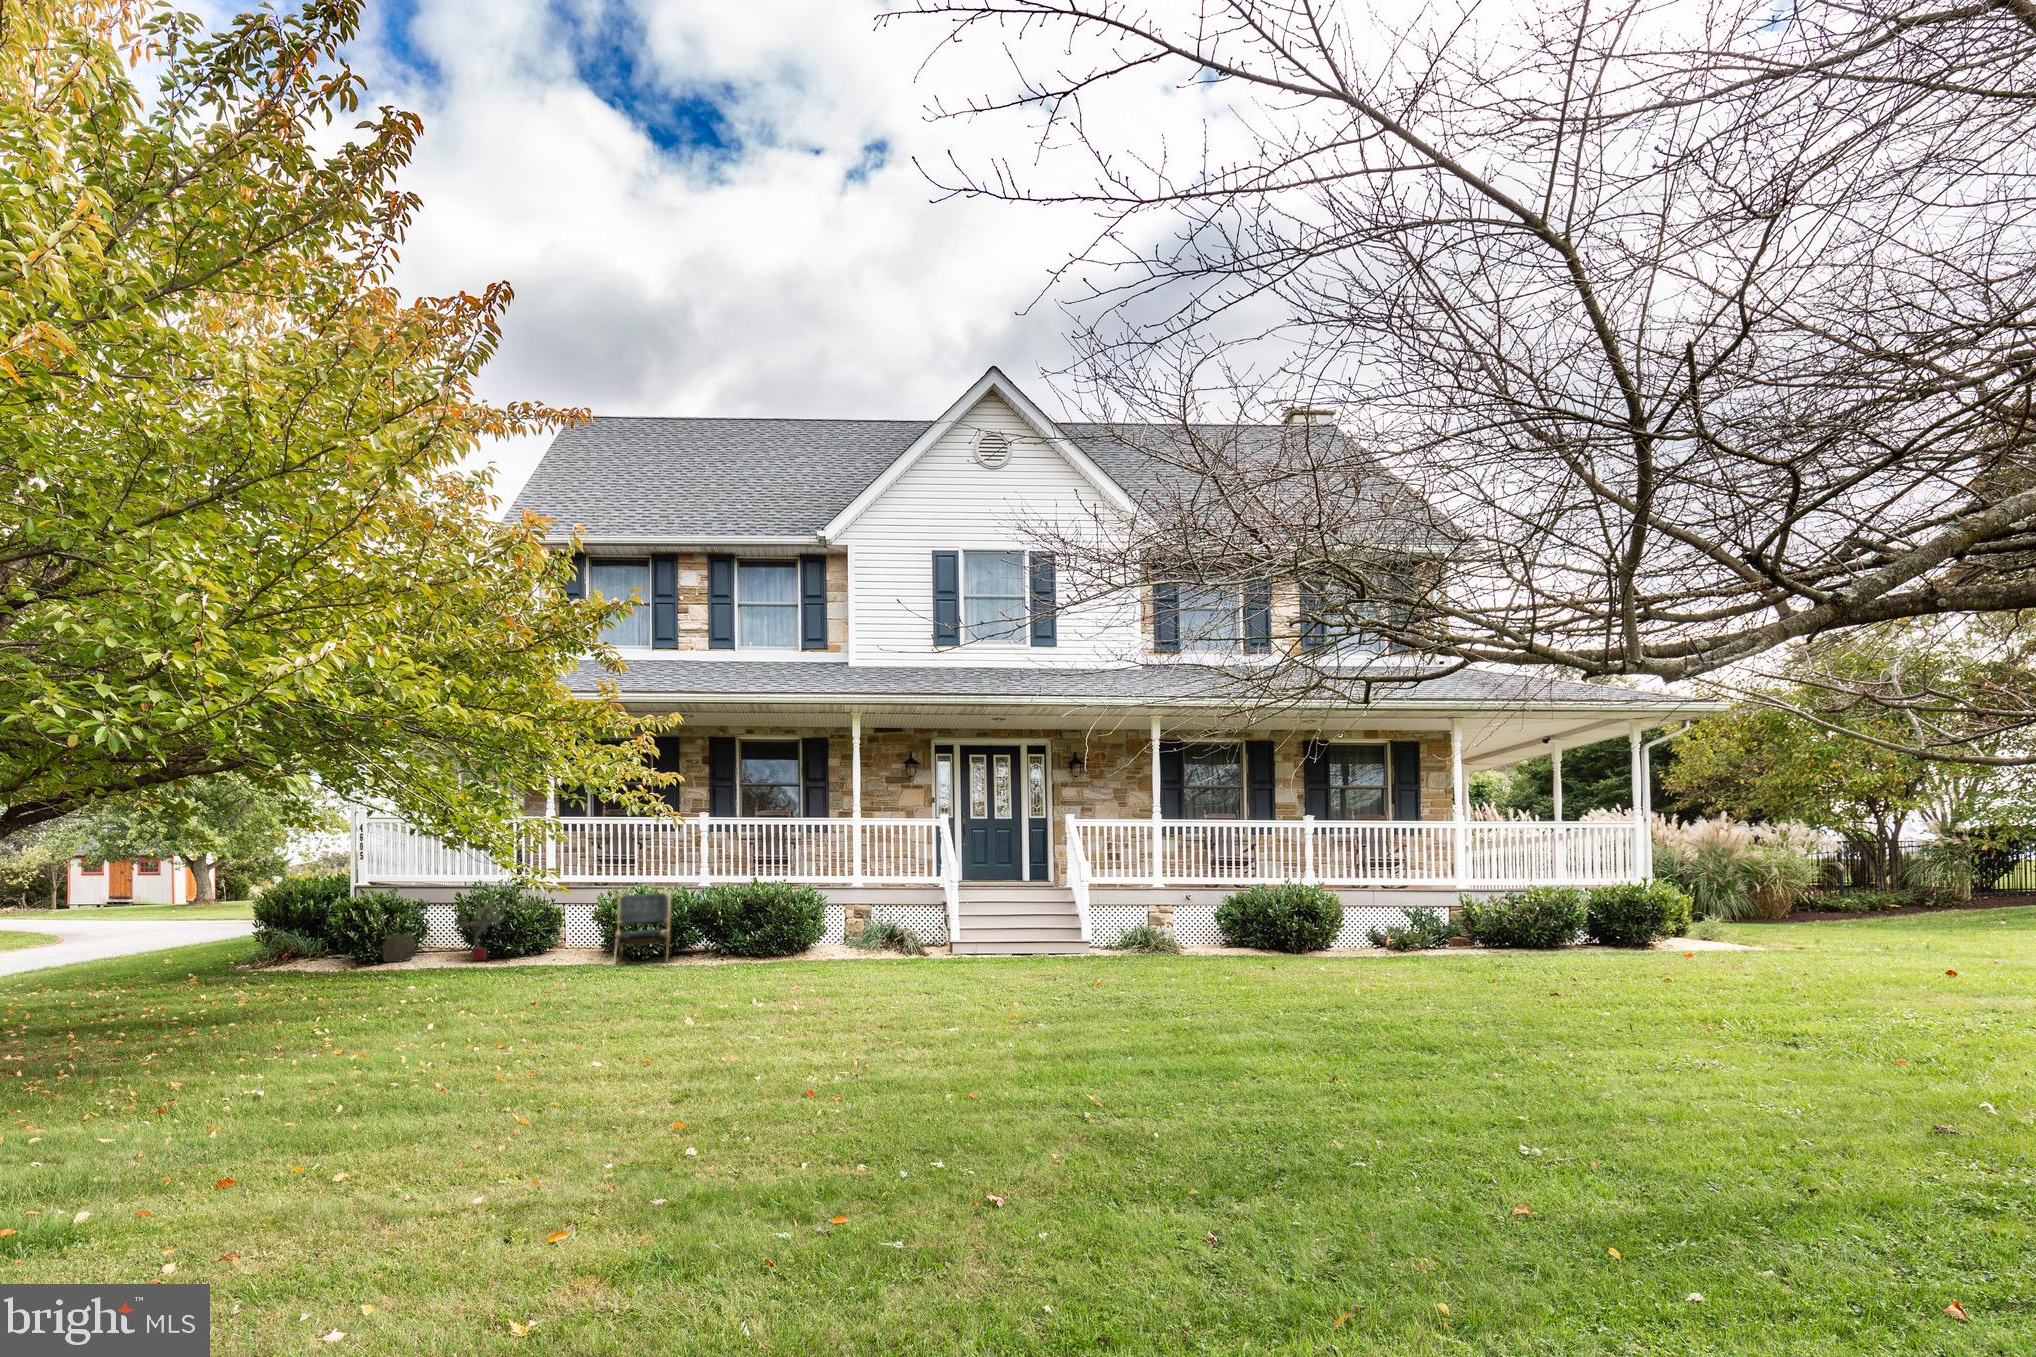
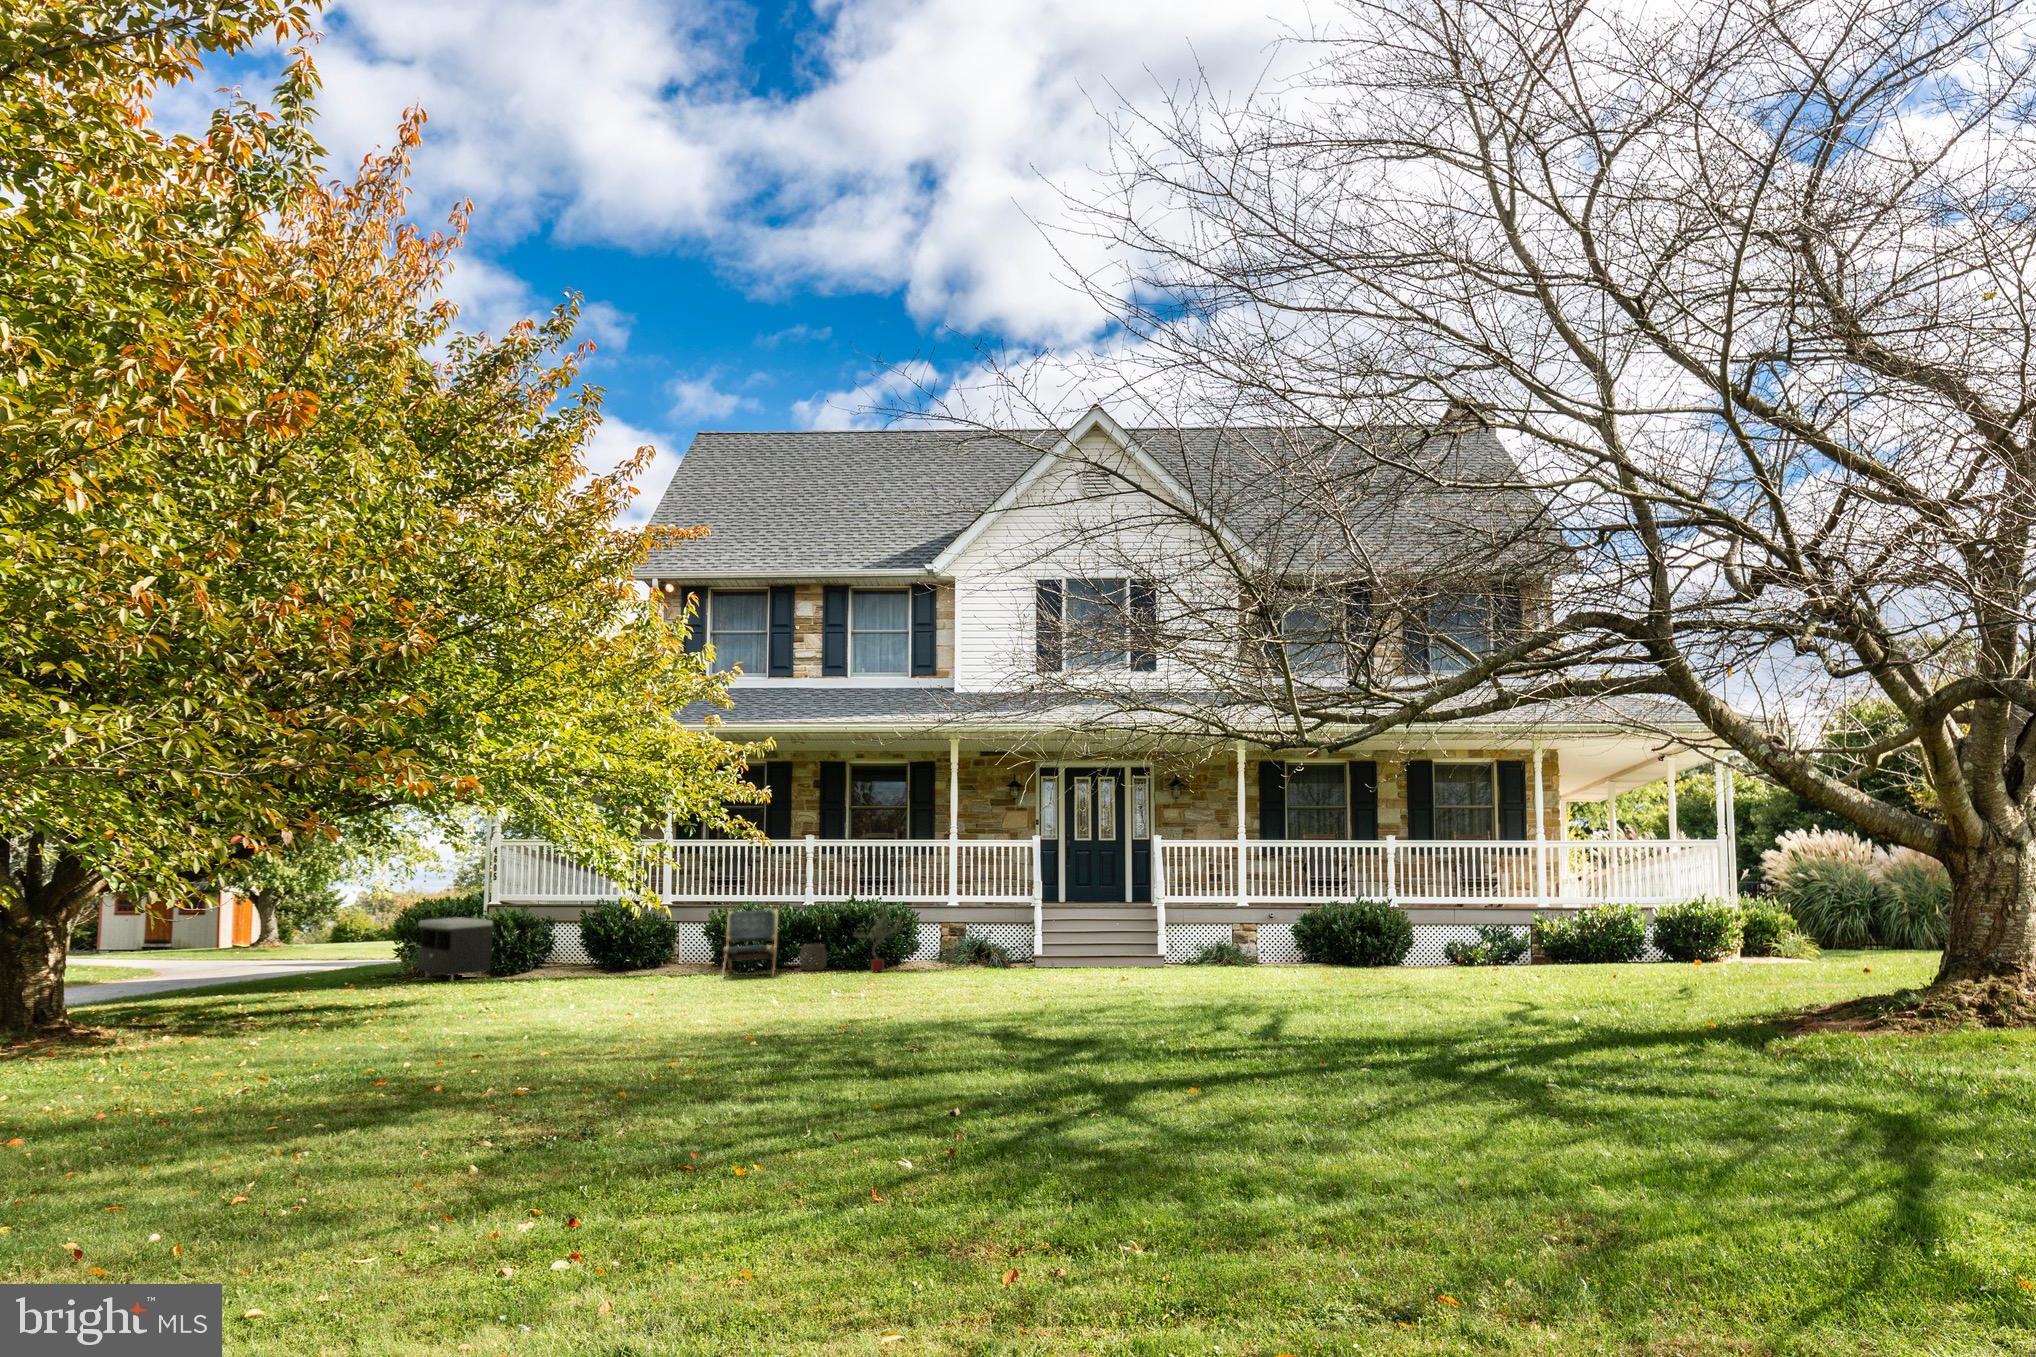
potted tree: present [456,895,505,961] -> present [854,908,902,972]
storage bench: none [284,901,367,968] -> present [418,917,493,980]
woven basket: present [383,934,415,962] -> present [799,944,827,970]

